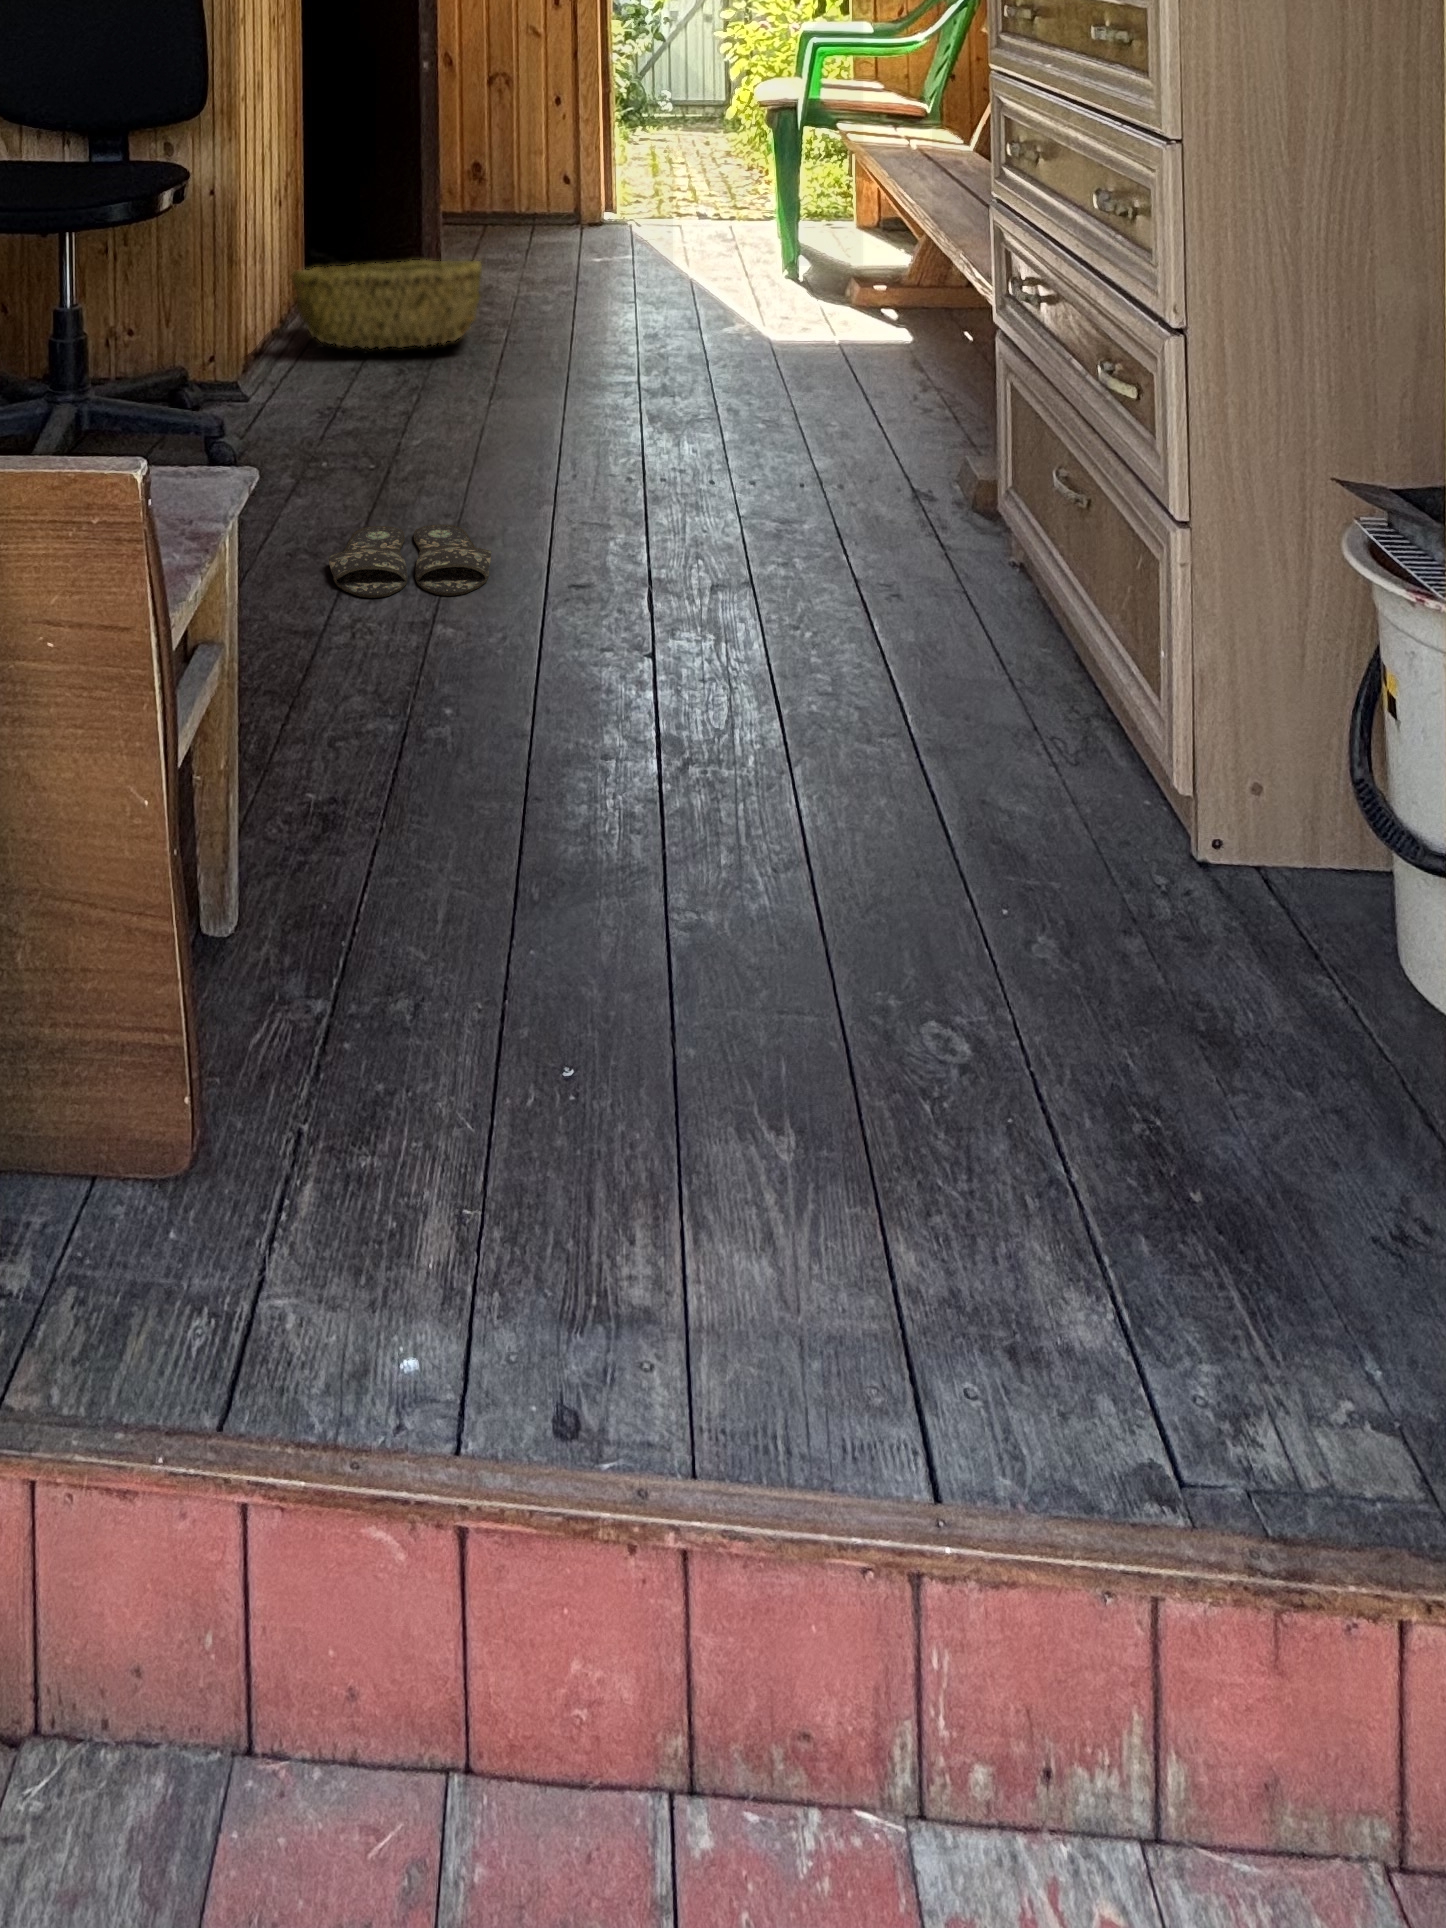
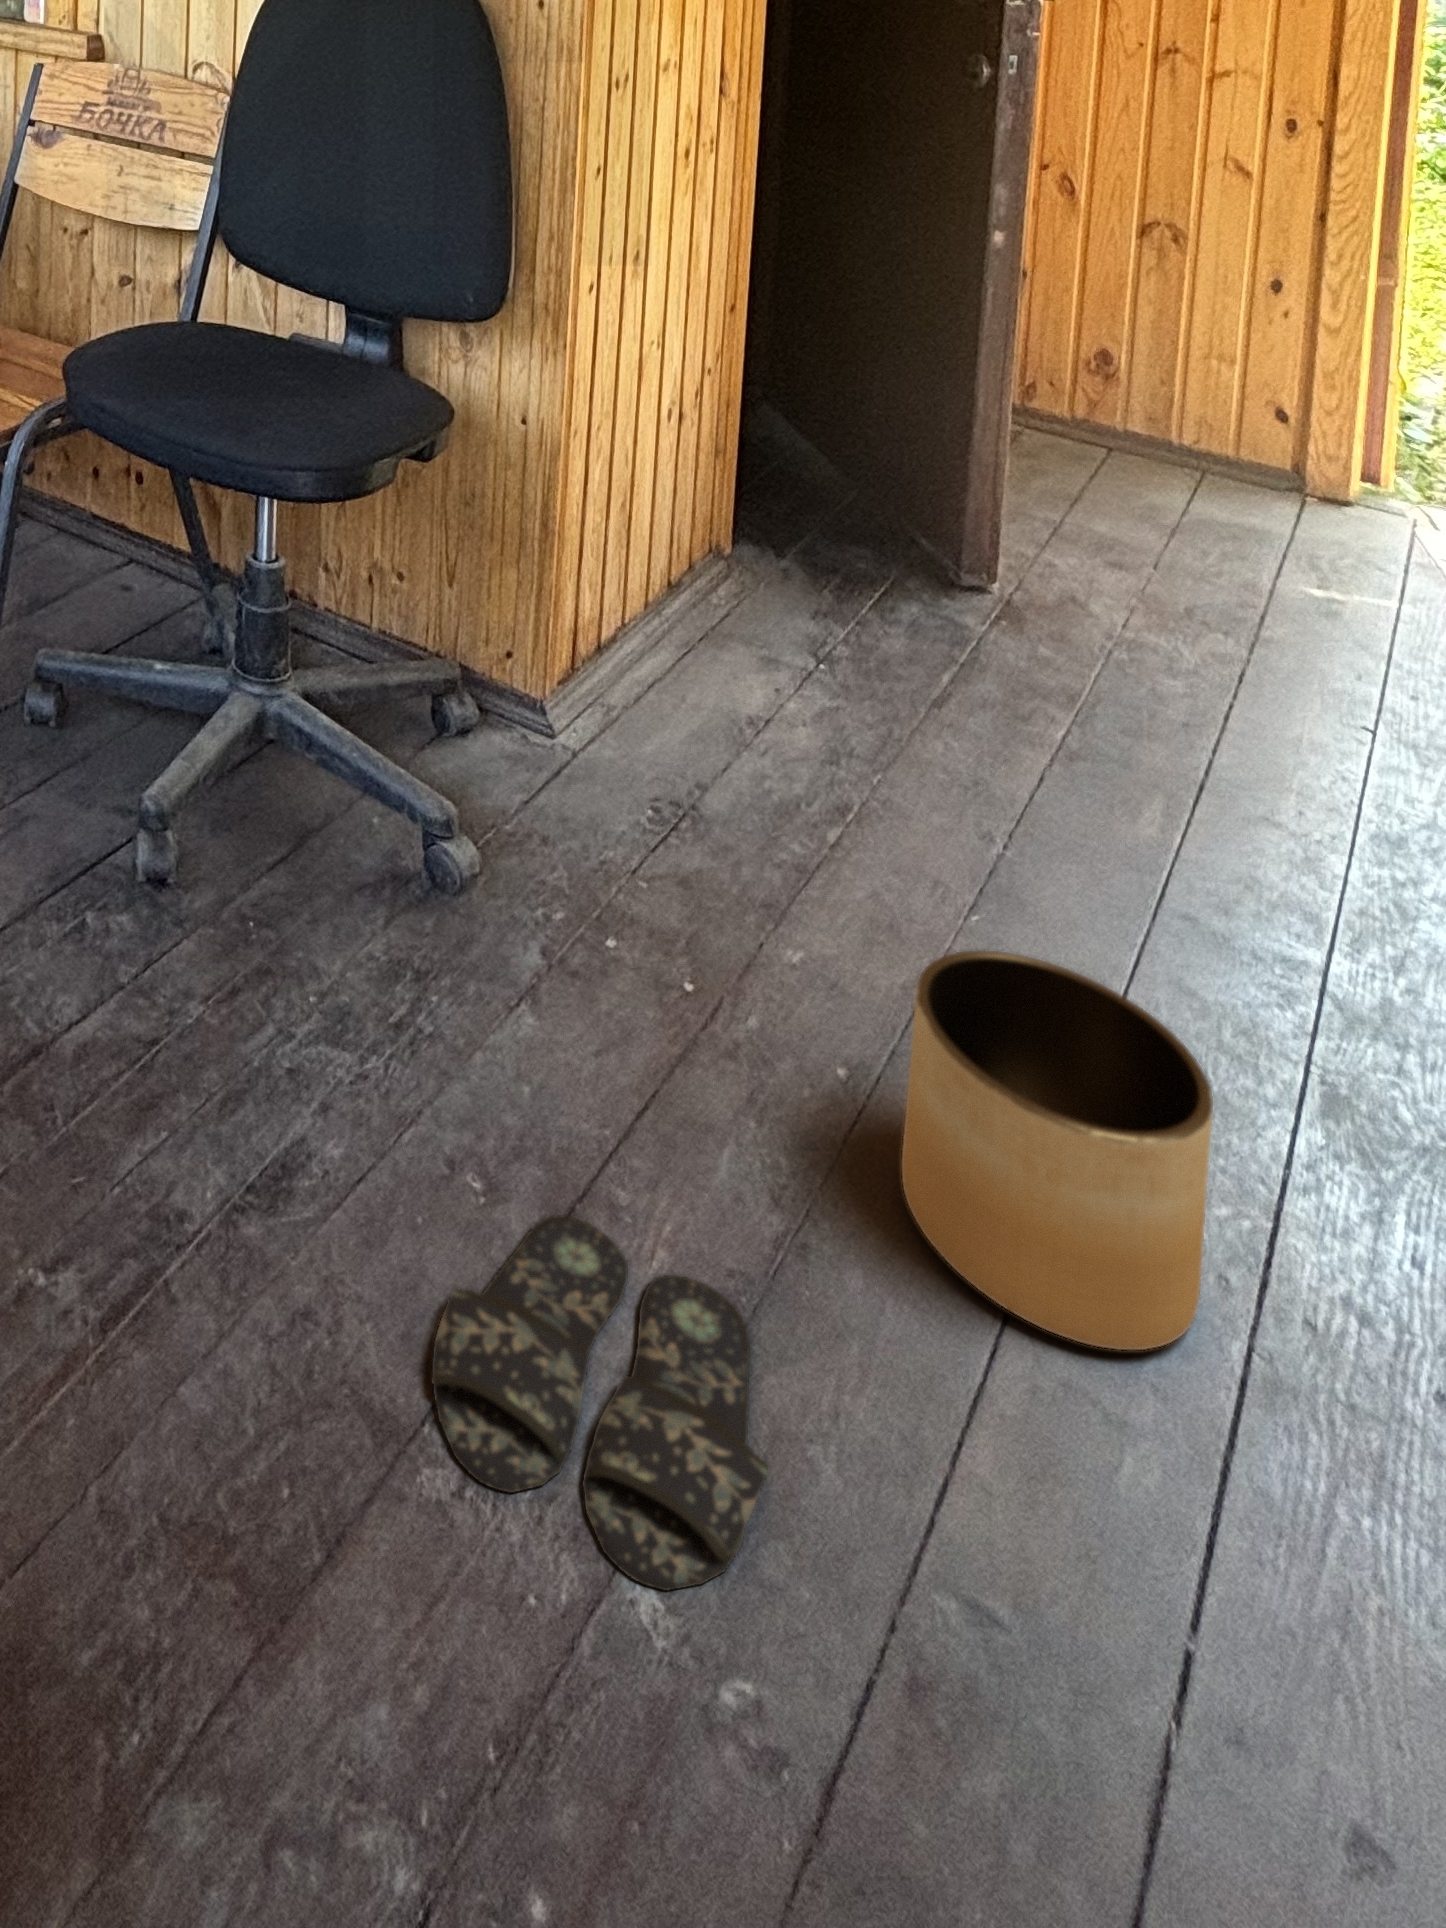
woven basket: present [291,260,482,349] -> none [668,504,1019,715]
planter: none [504,347,631,494] -> present [902,950,1213,1350]

